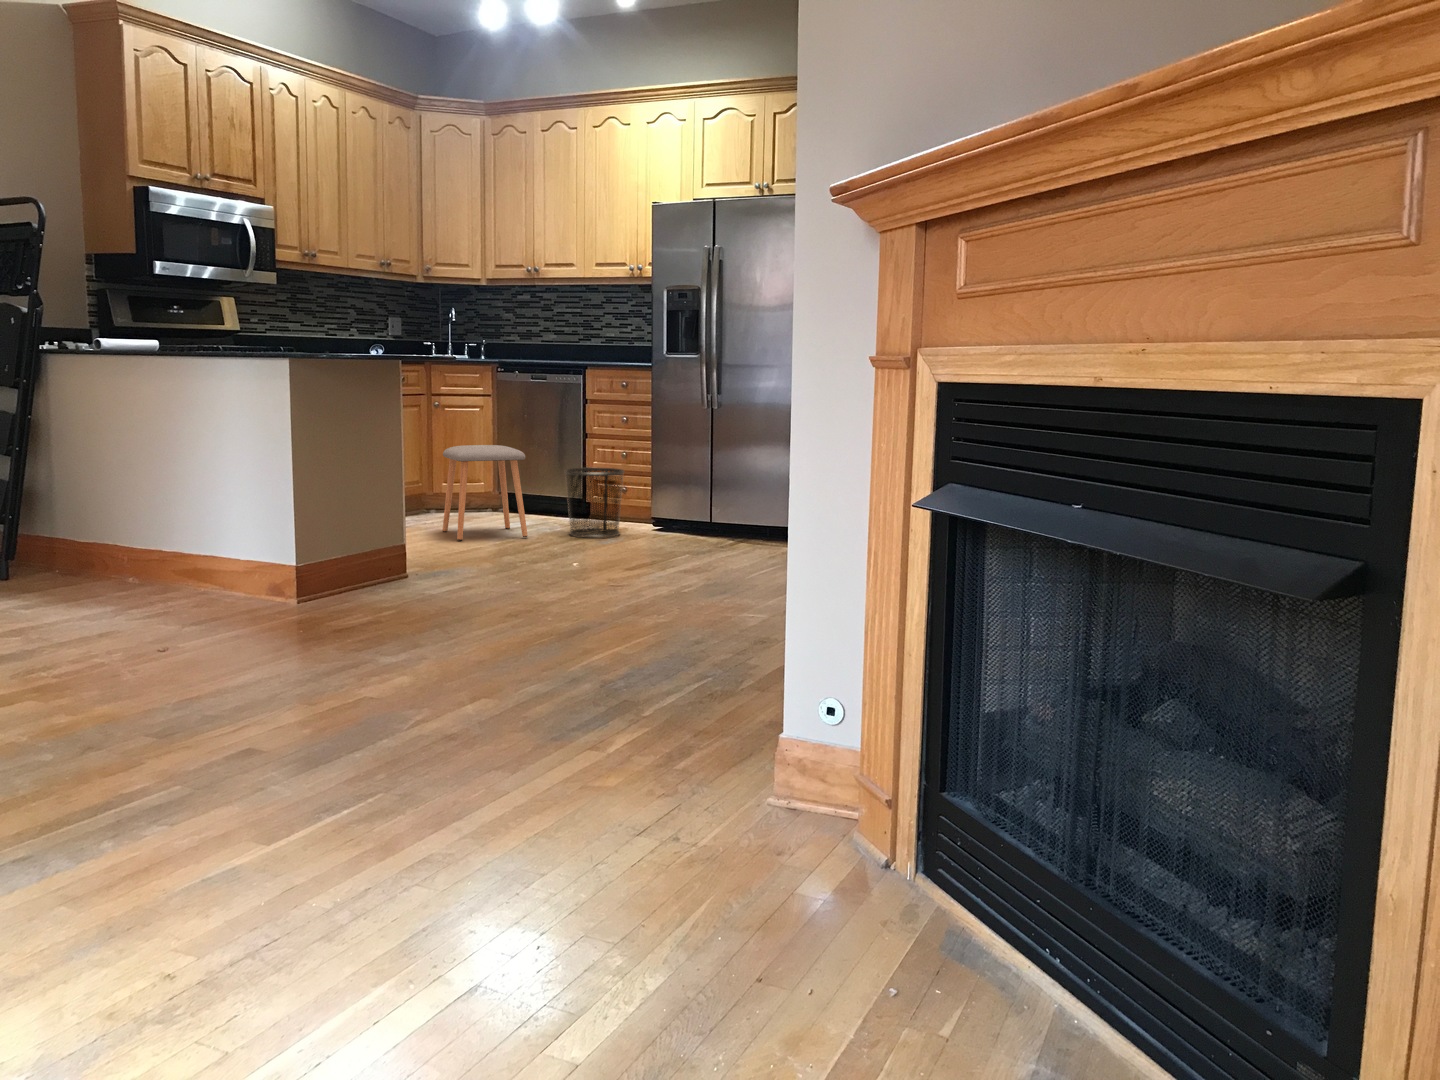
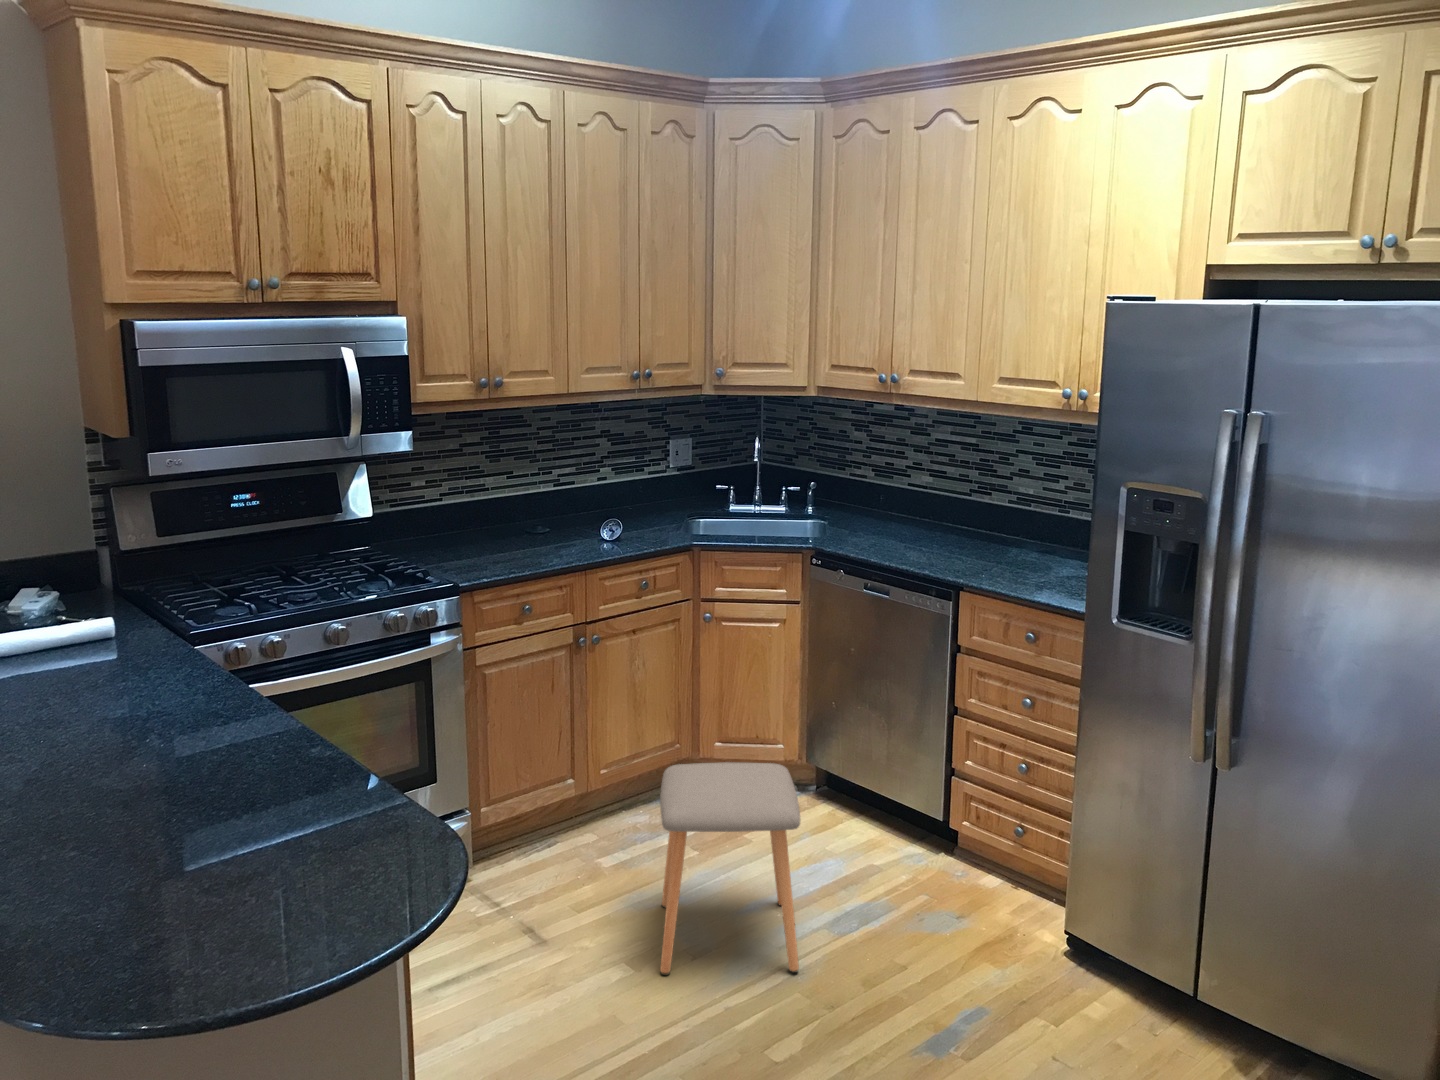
waste bin: present [564,468,624,538] -> none [881,823,1007,997]

